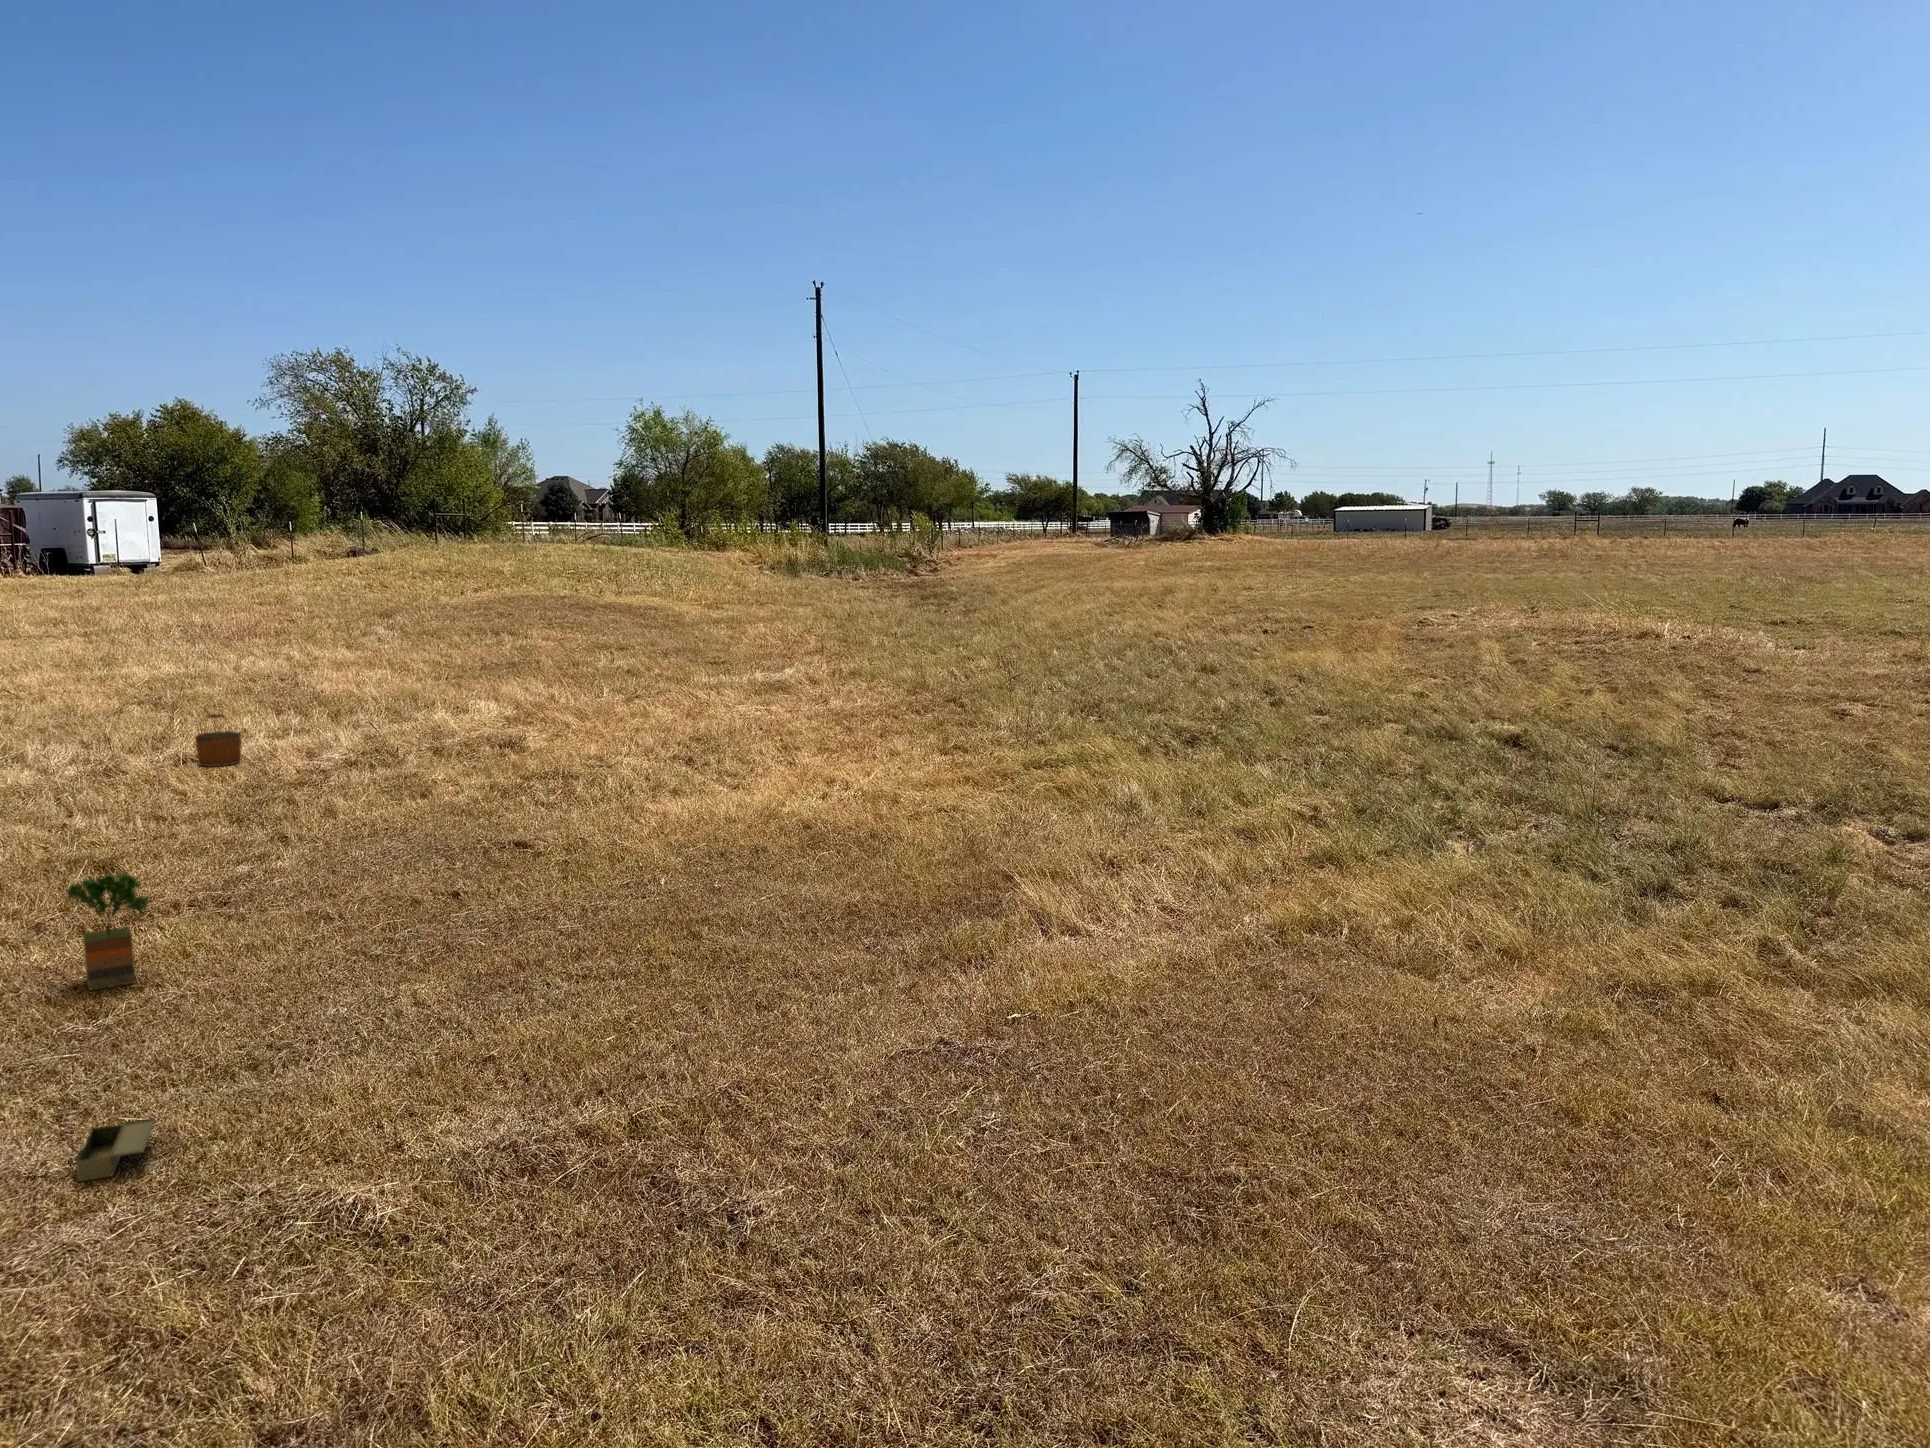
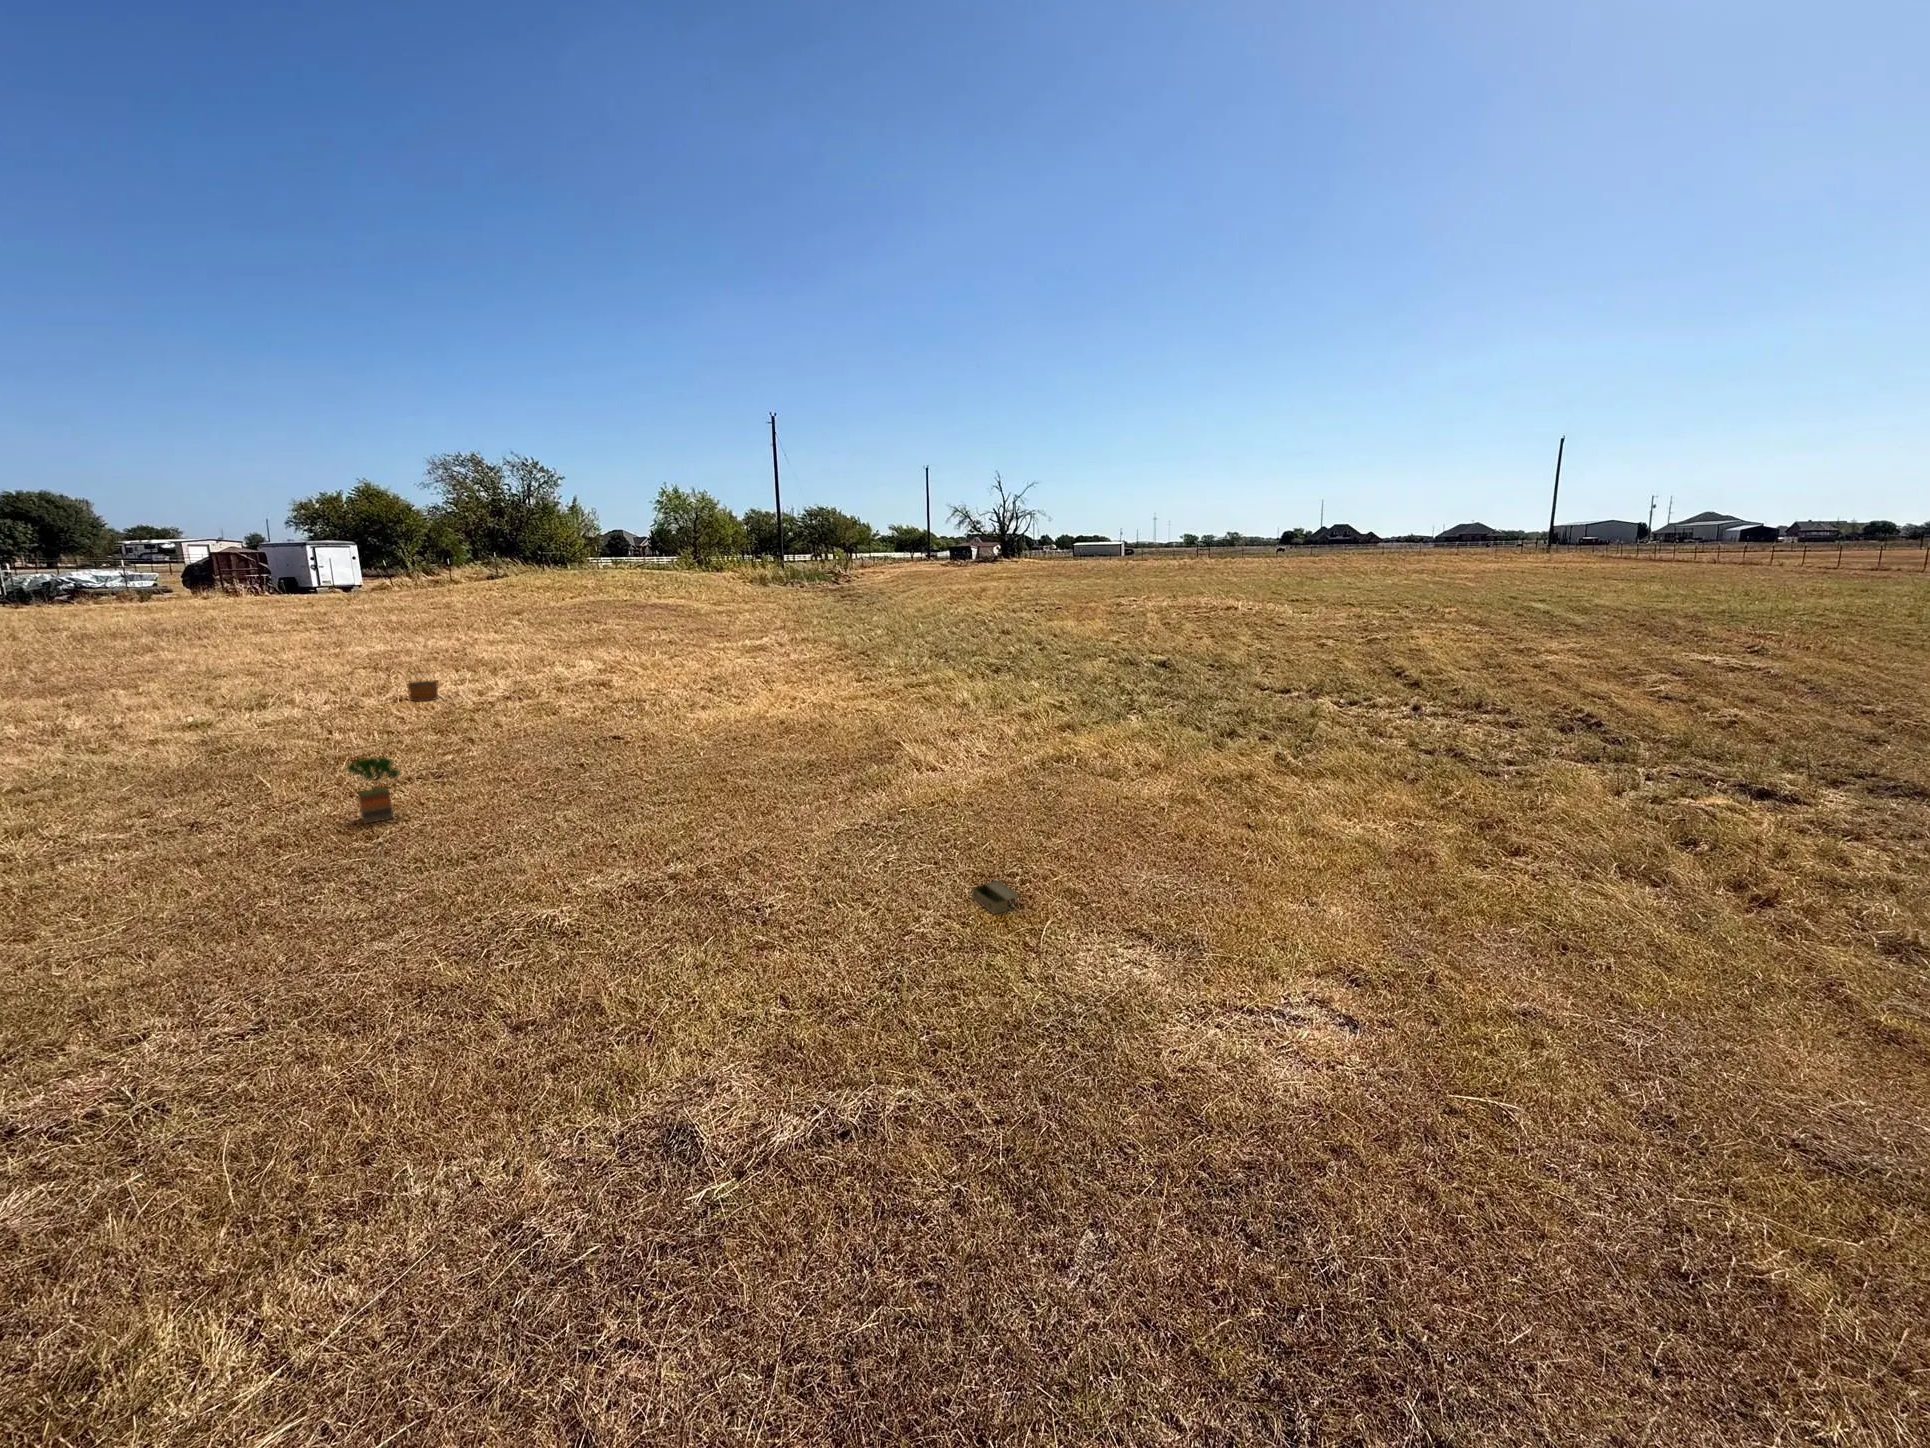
toolbox: present [75,1119,155,1181] -> present [972,881,1020,914]

